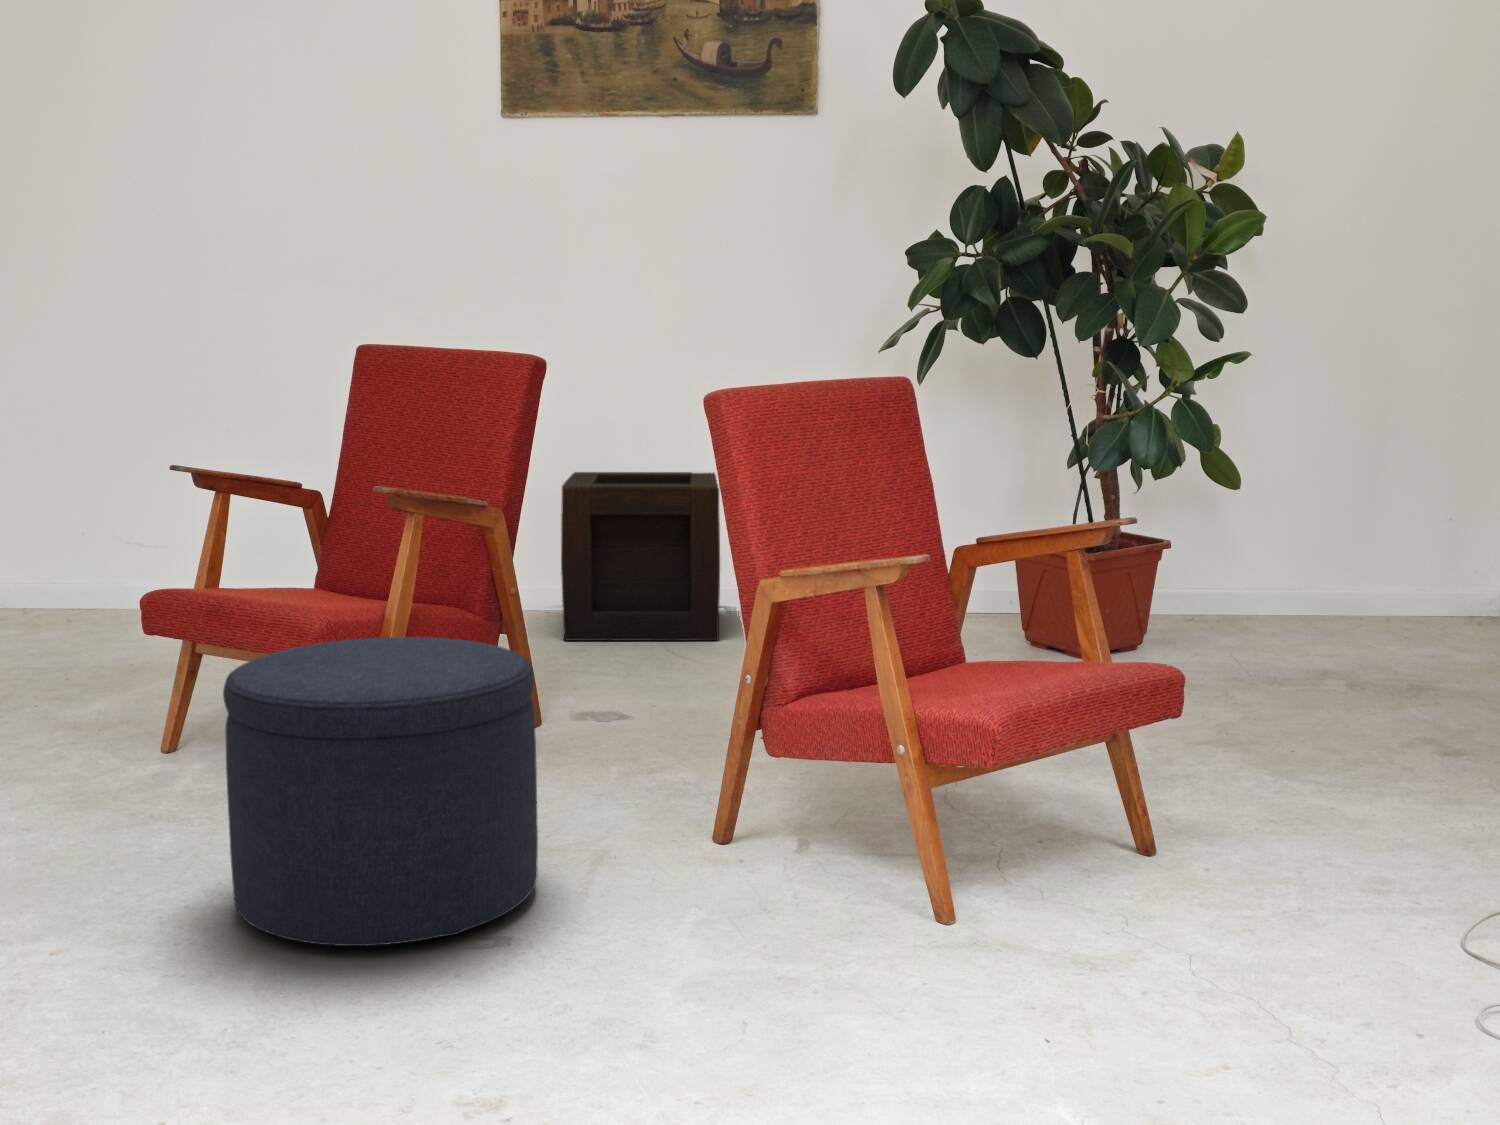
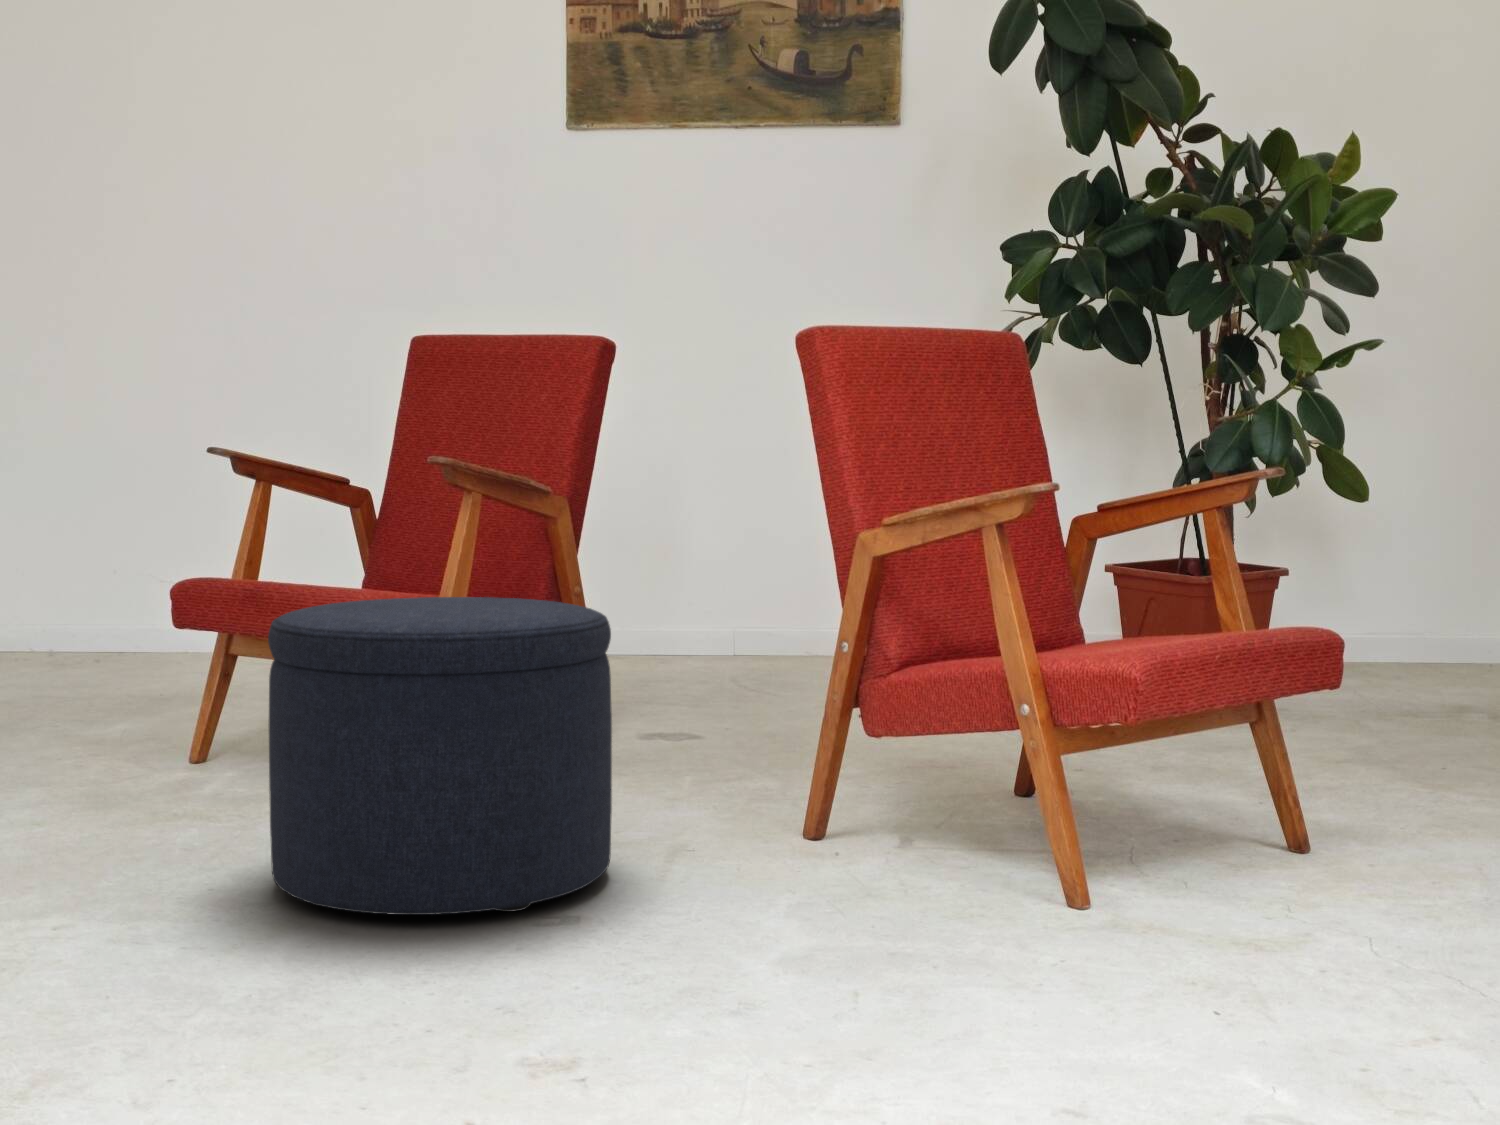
wooden crate: present [561,472,720,641] -> none [625,503,796,679]

